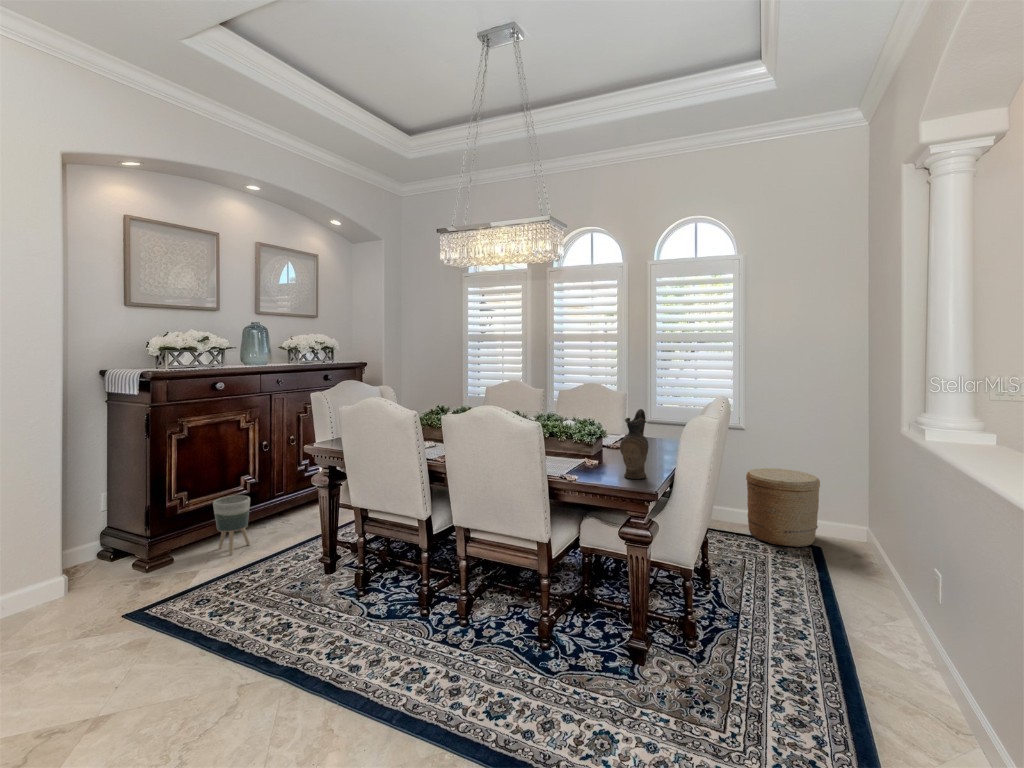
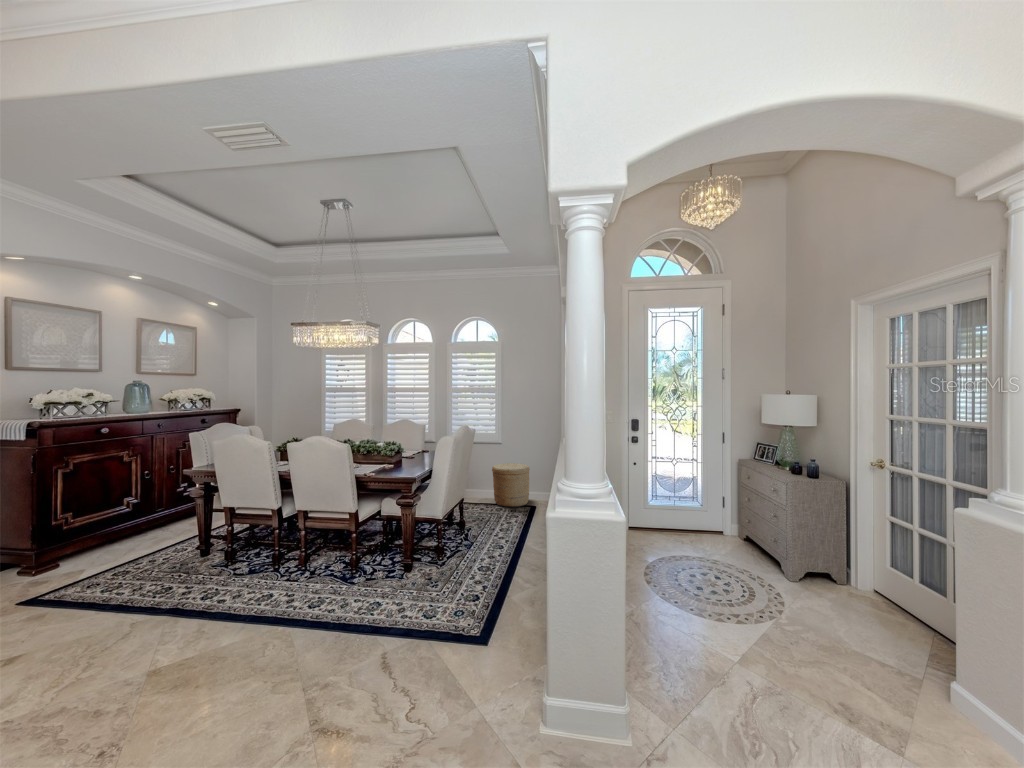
ceramic pitcher: present [620,409,649,479] -> none [399,432,414,471]
planter: present [213,496,250,555] -> none [98,512,133,557]

